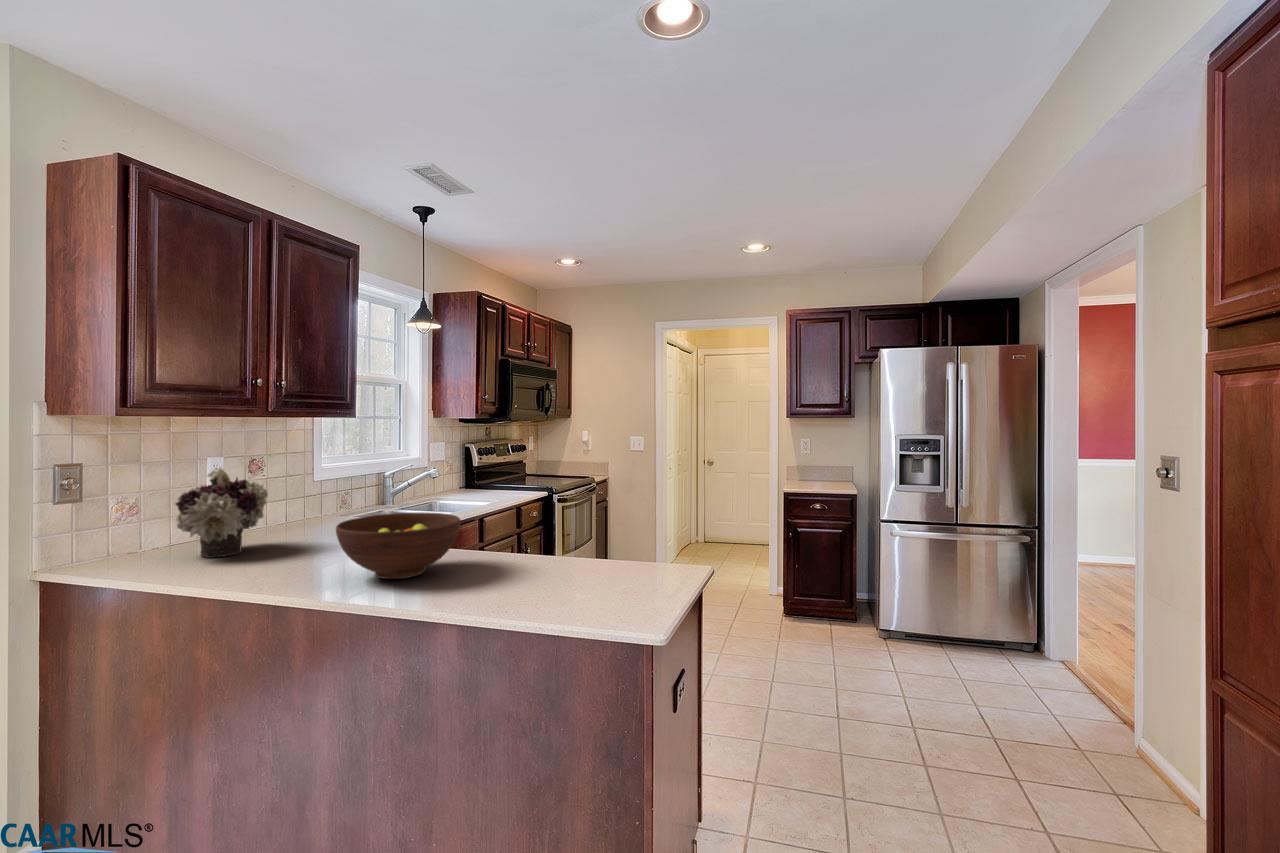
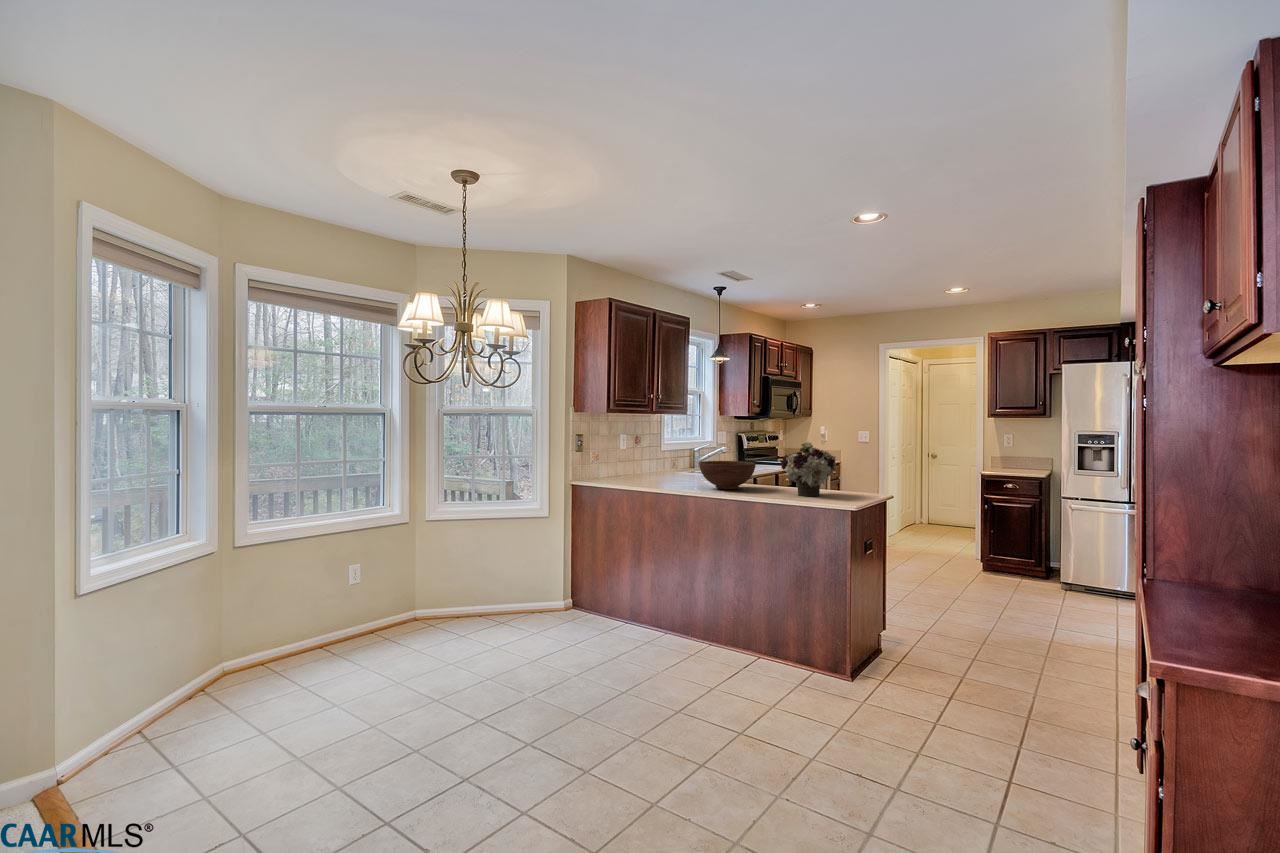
flower arrangement: present [176,468,268,558] -> present [780,442,836,496]

